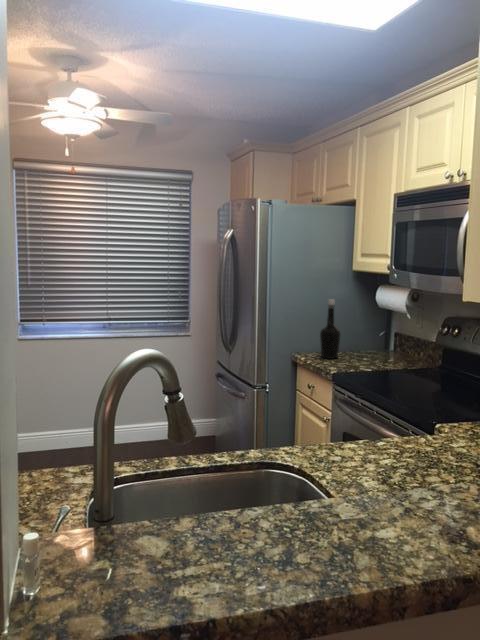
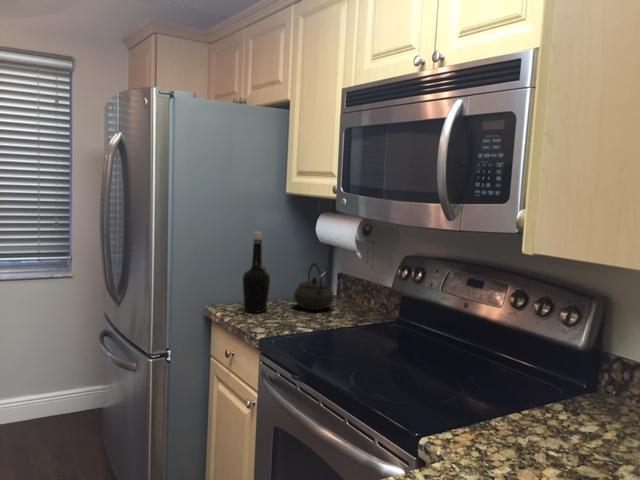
kettle: none [359,323,390,359] -> present [294,263,334,310]

